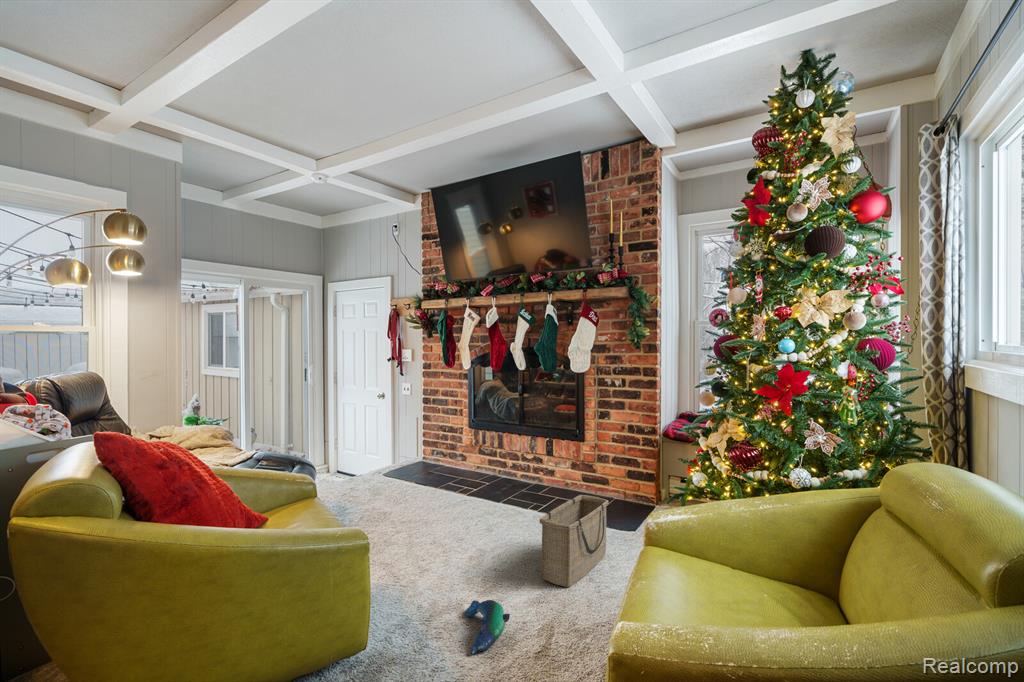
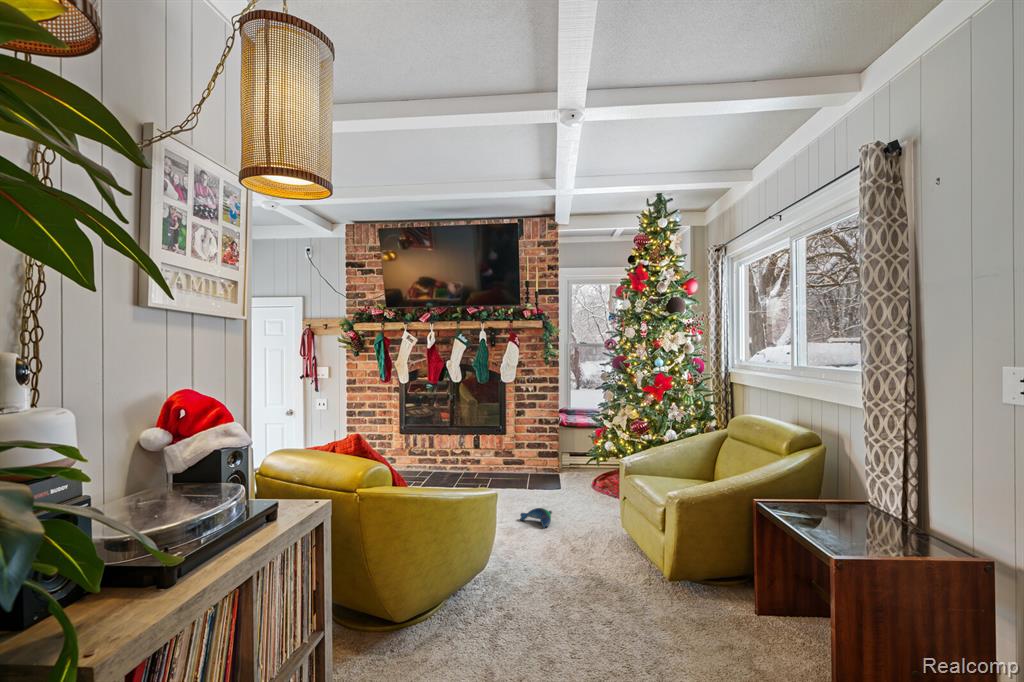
basket: present [540,495,609,587] -> none [536,459,564,507]

